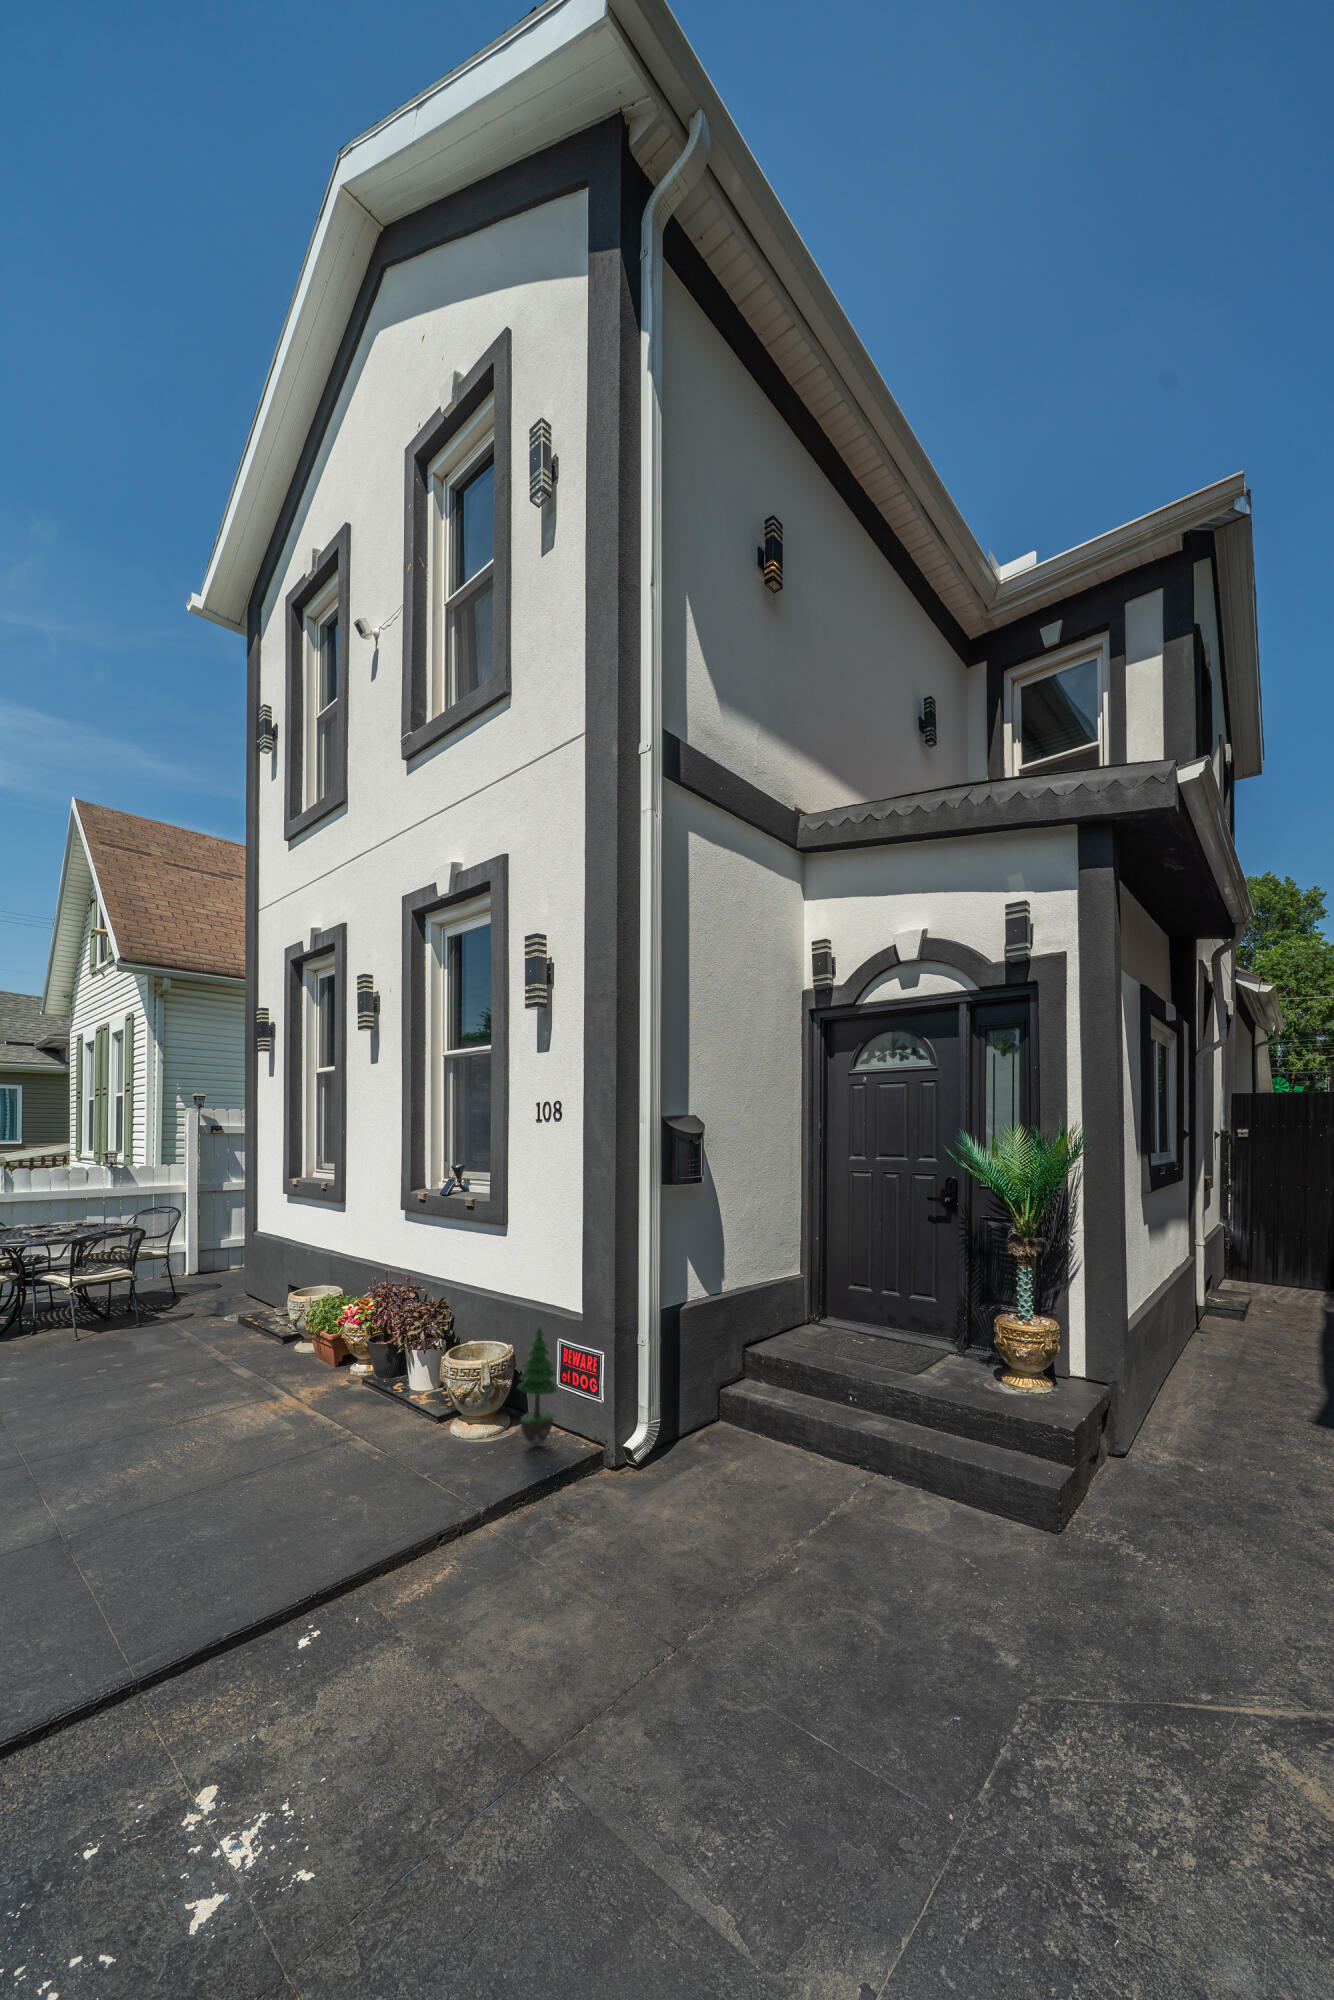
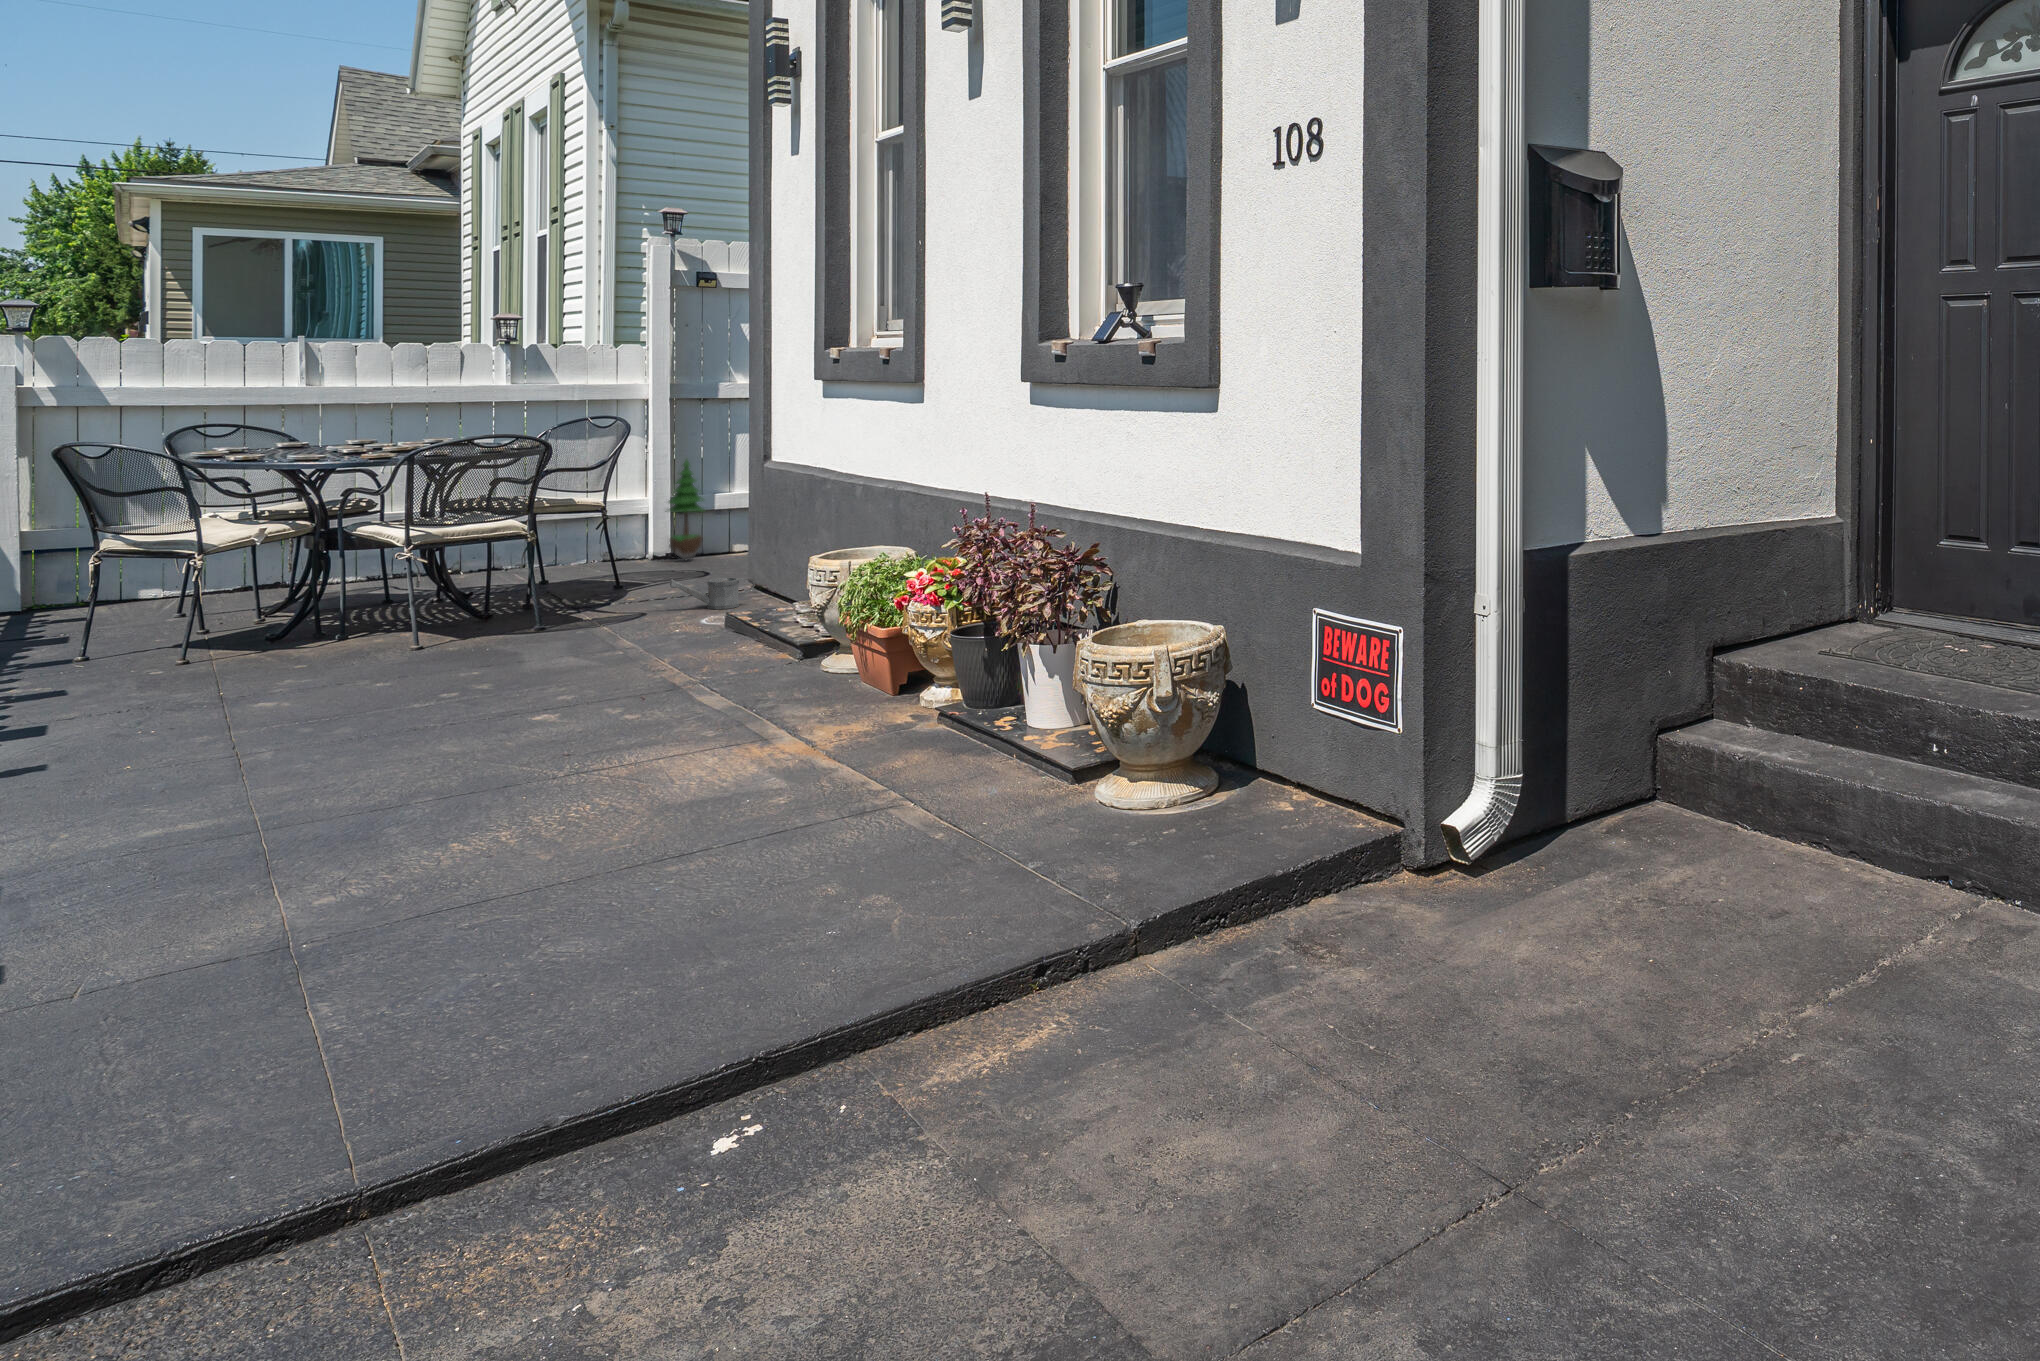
potted tree: present [518,1327,557,1447] -> present [669,460,704,560]

